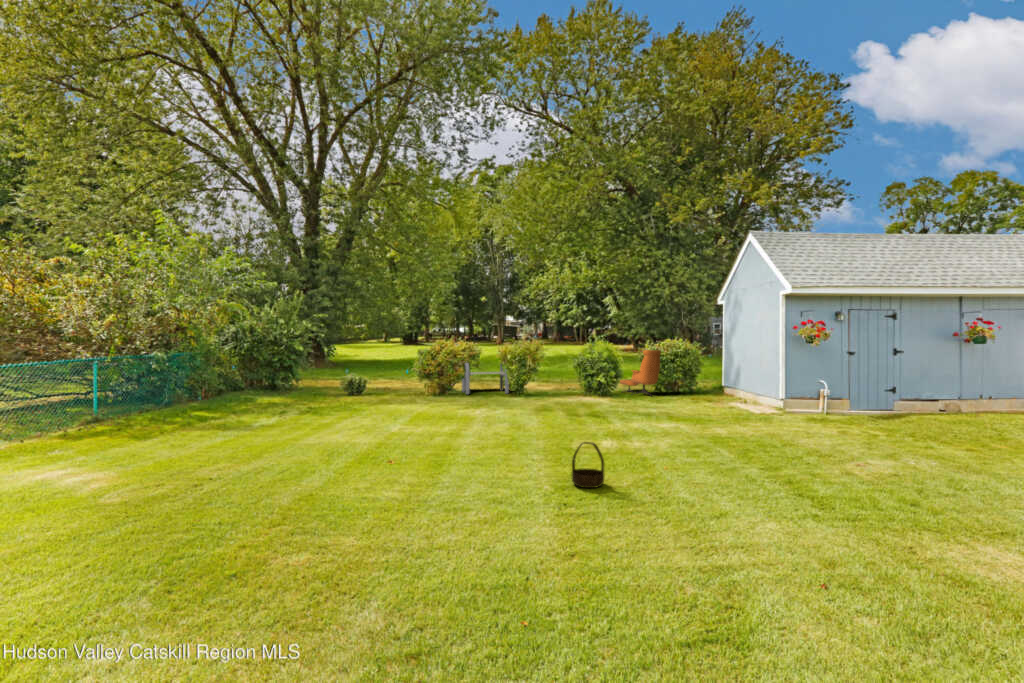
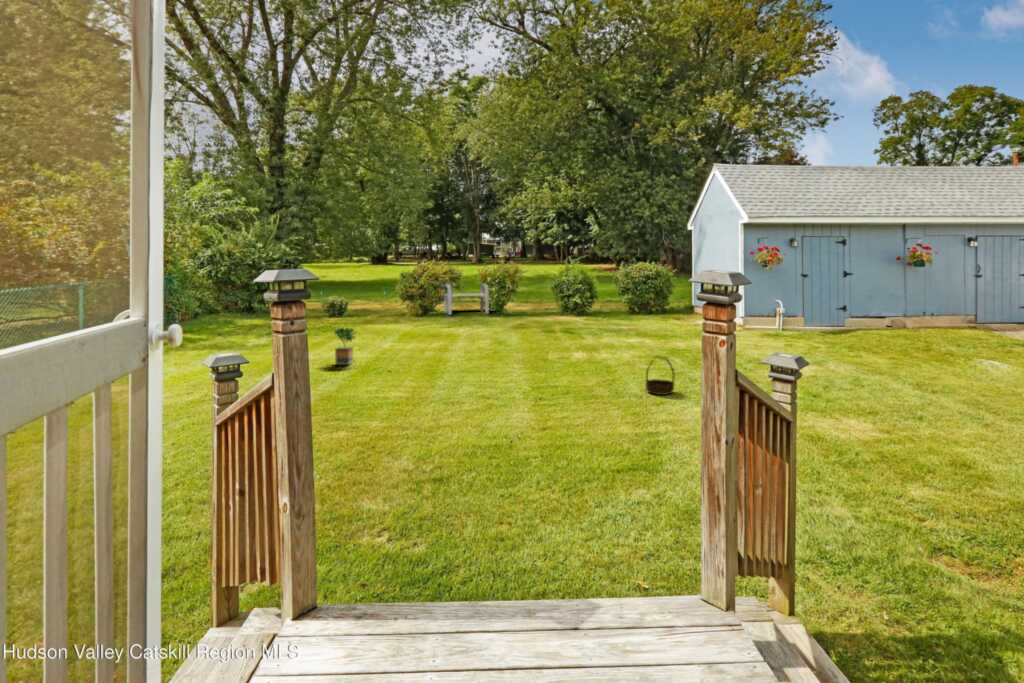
lounge chair: present [620,350,661,394] -> none [594,273,632,316]
potted tree: none [326,411,355,455] -> present [334,328,356,365]
basket: present [572,442,604,488] -> present [646,357,674,395]

